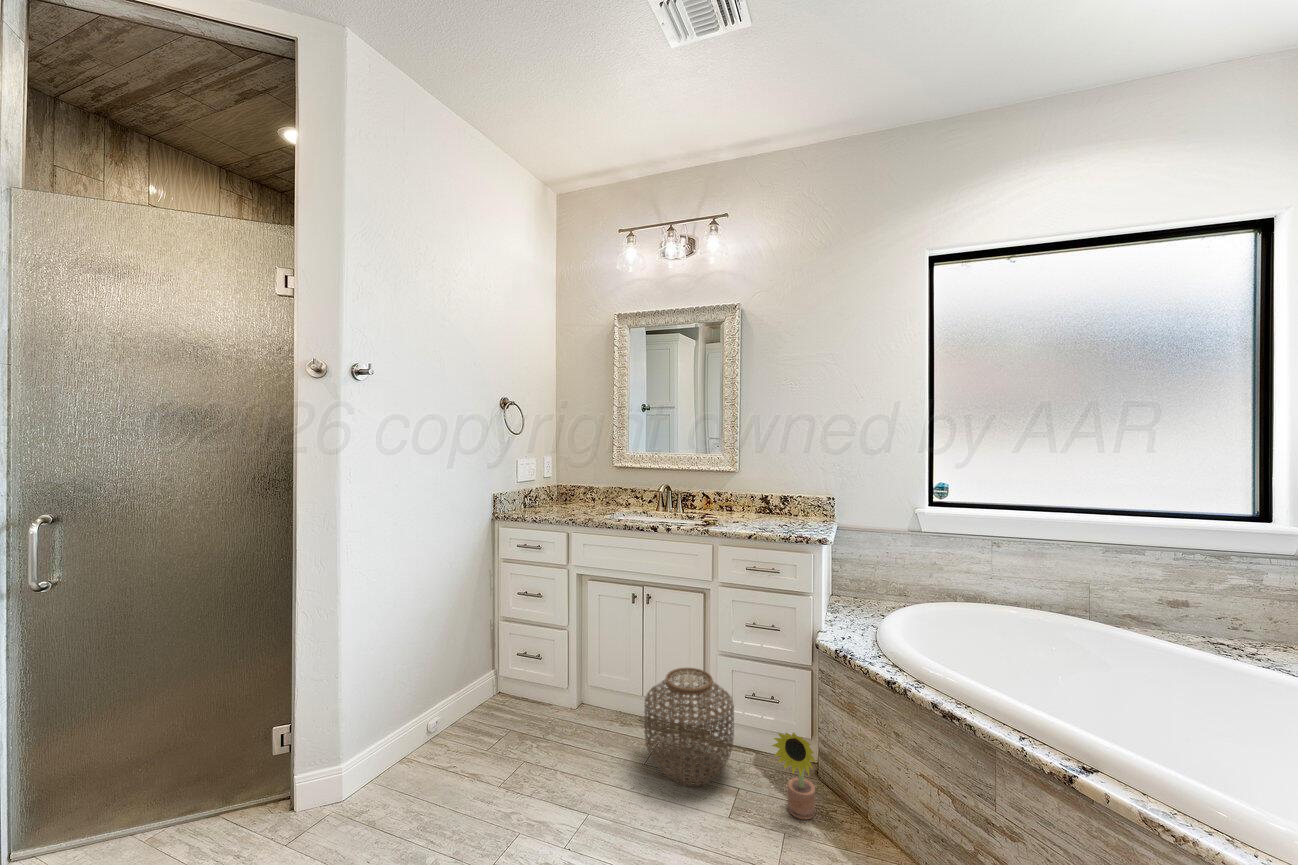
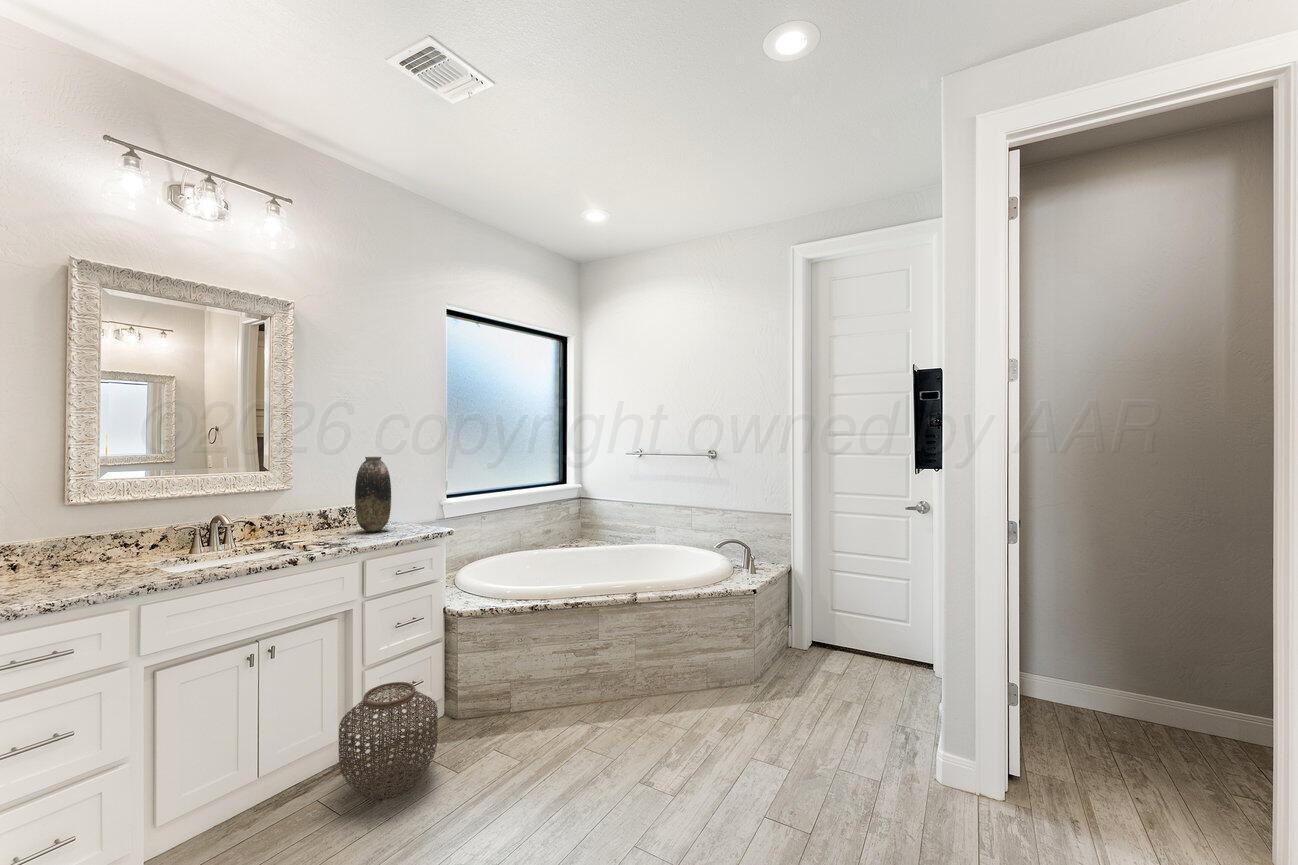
vase: none [770,447,804,524] -> present [355,457,391,532]
decorative plant: present [772,733,815,820] -> none [473,673,509,743]

